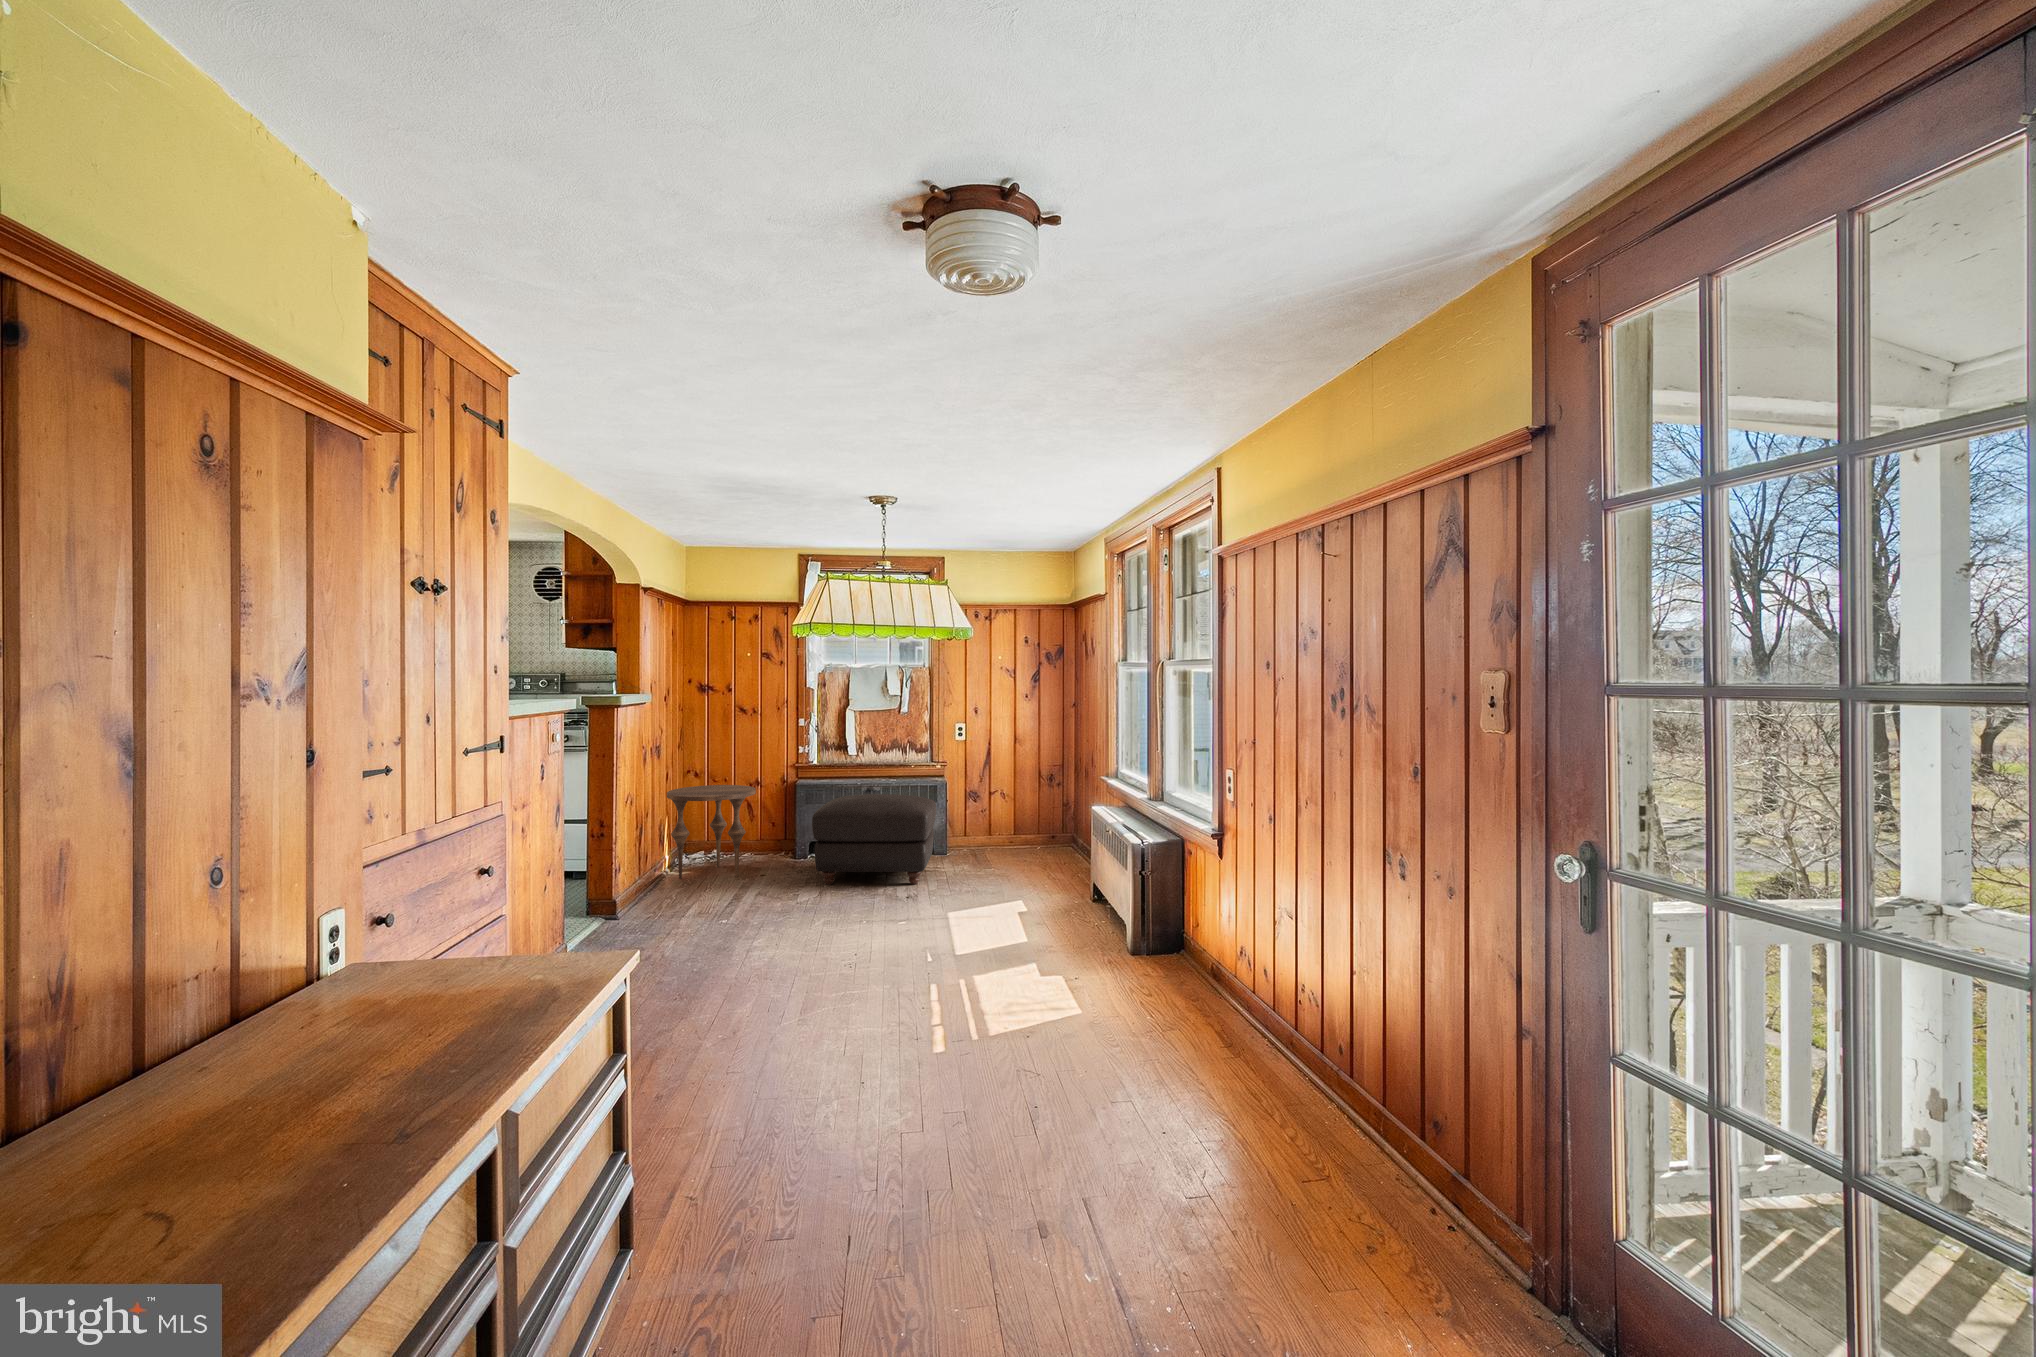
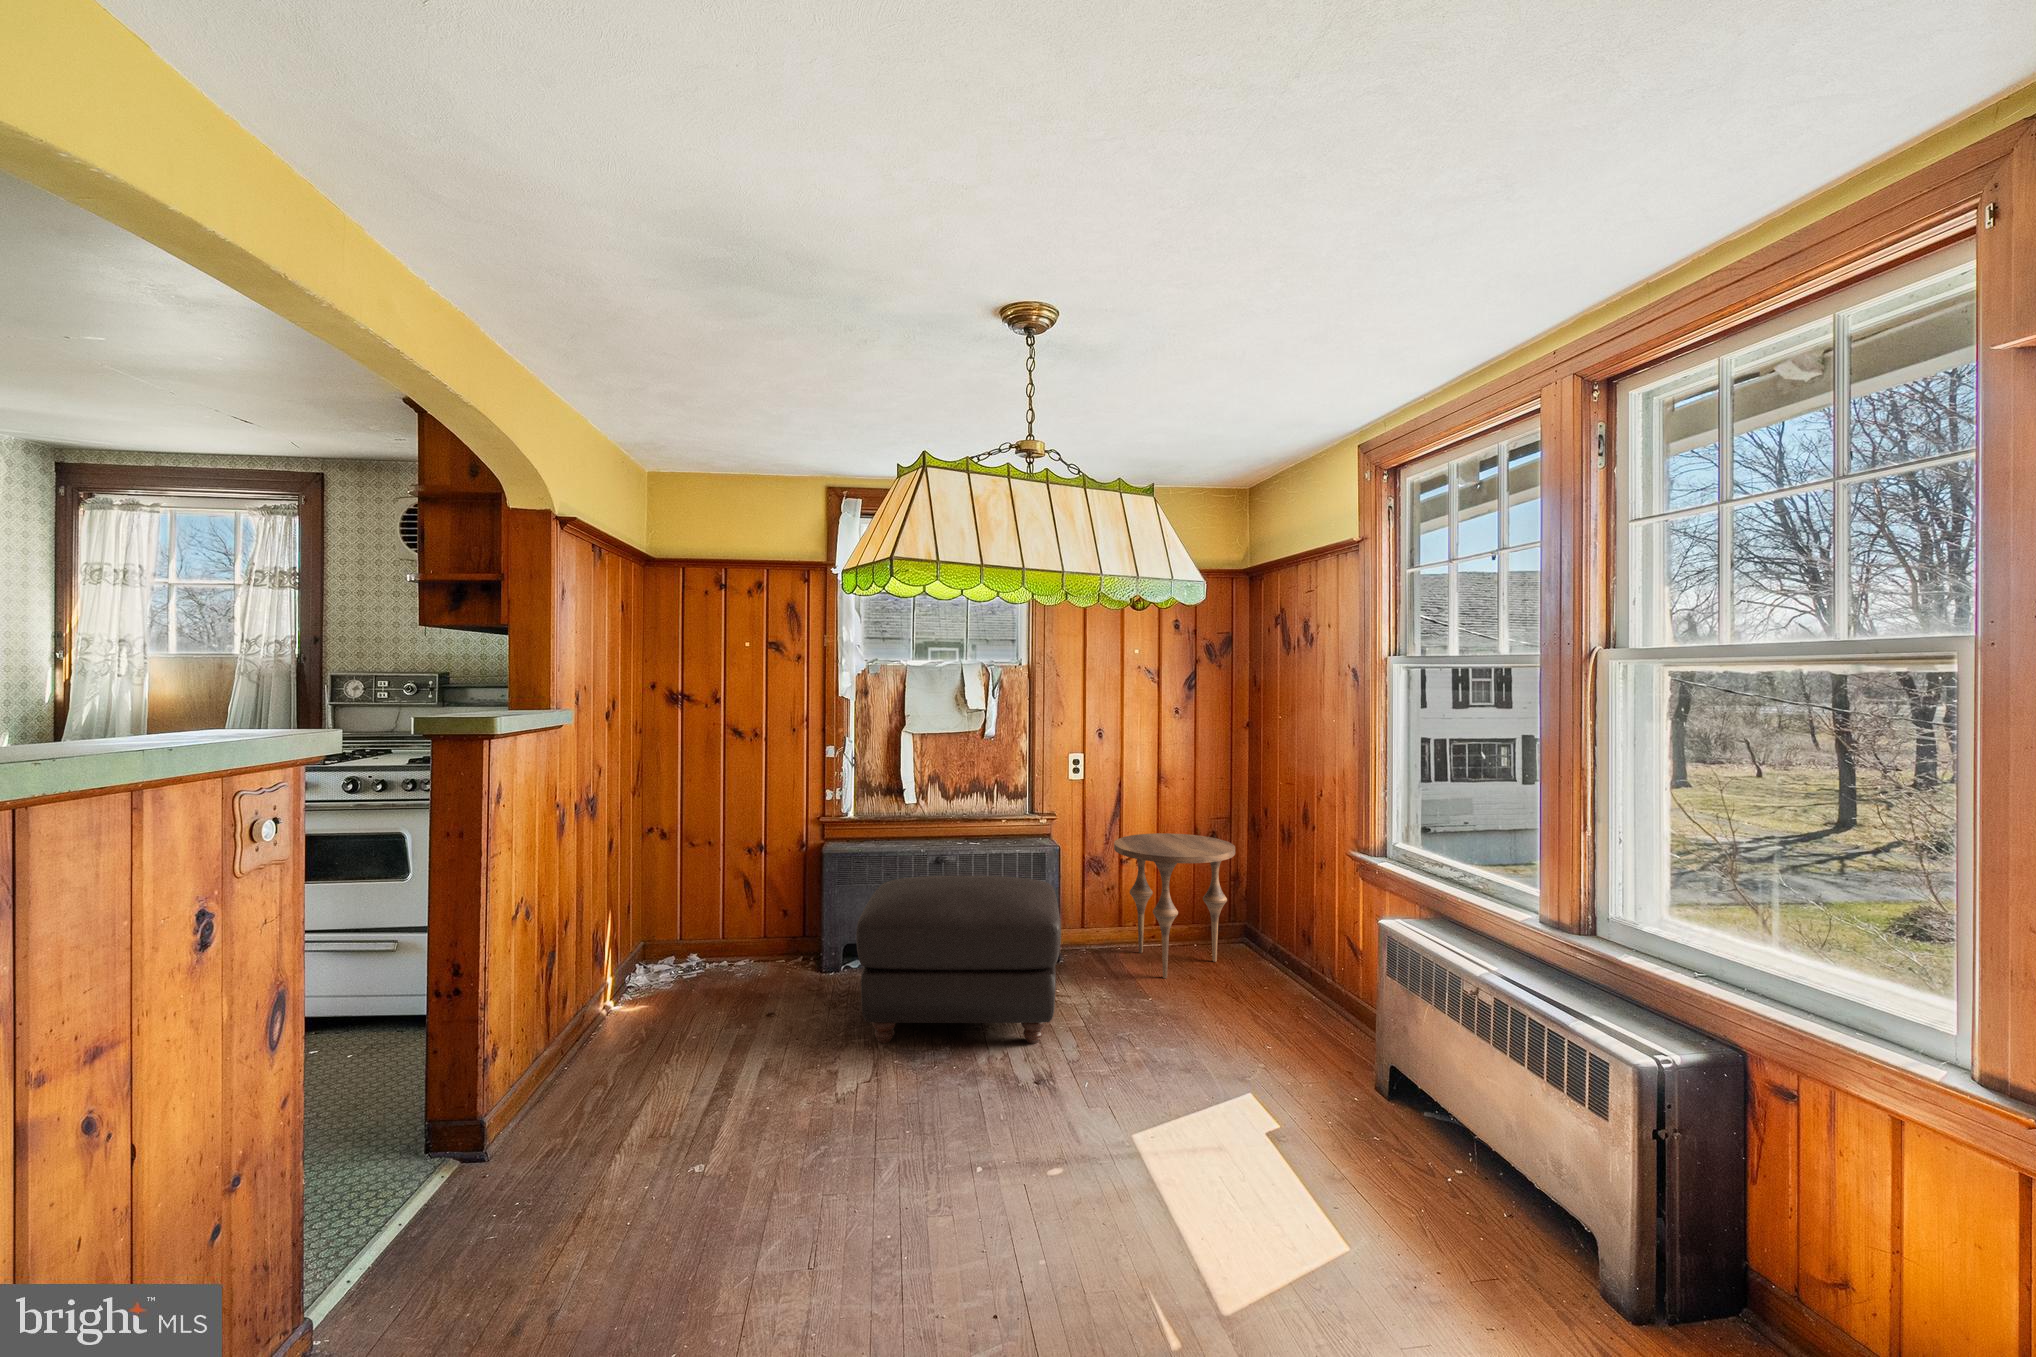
side table: present [667,785,756,879] -> present [1114,833,1235,978]

